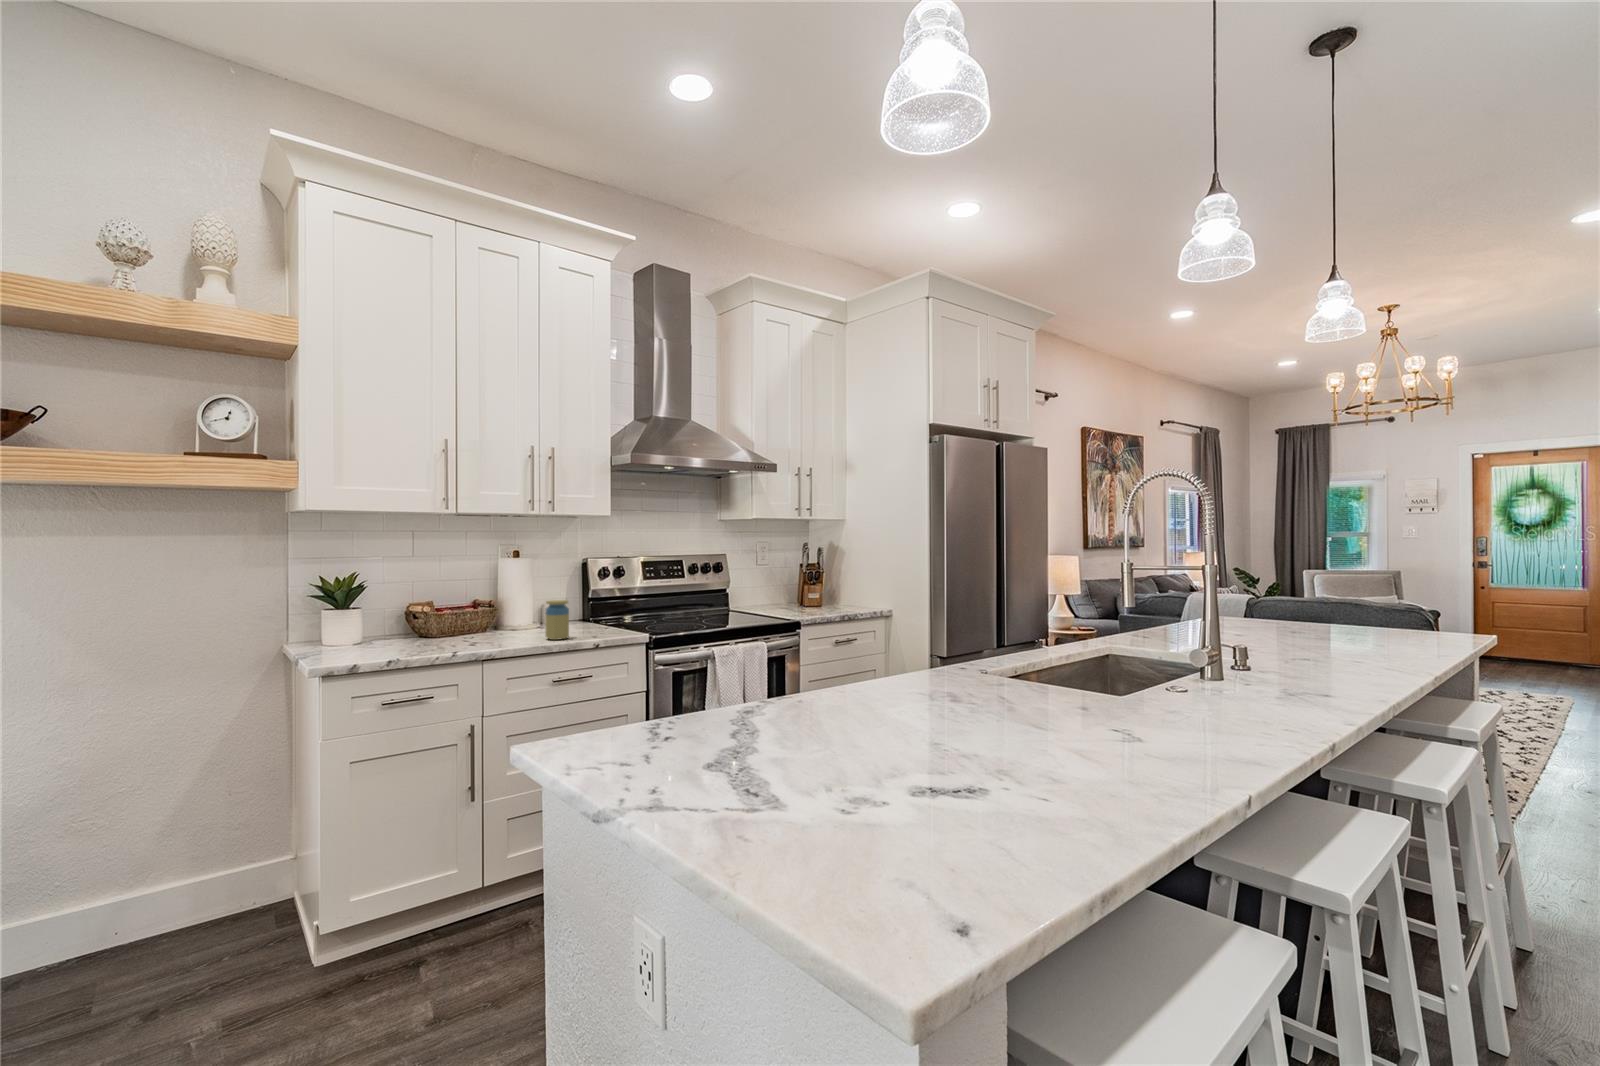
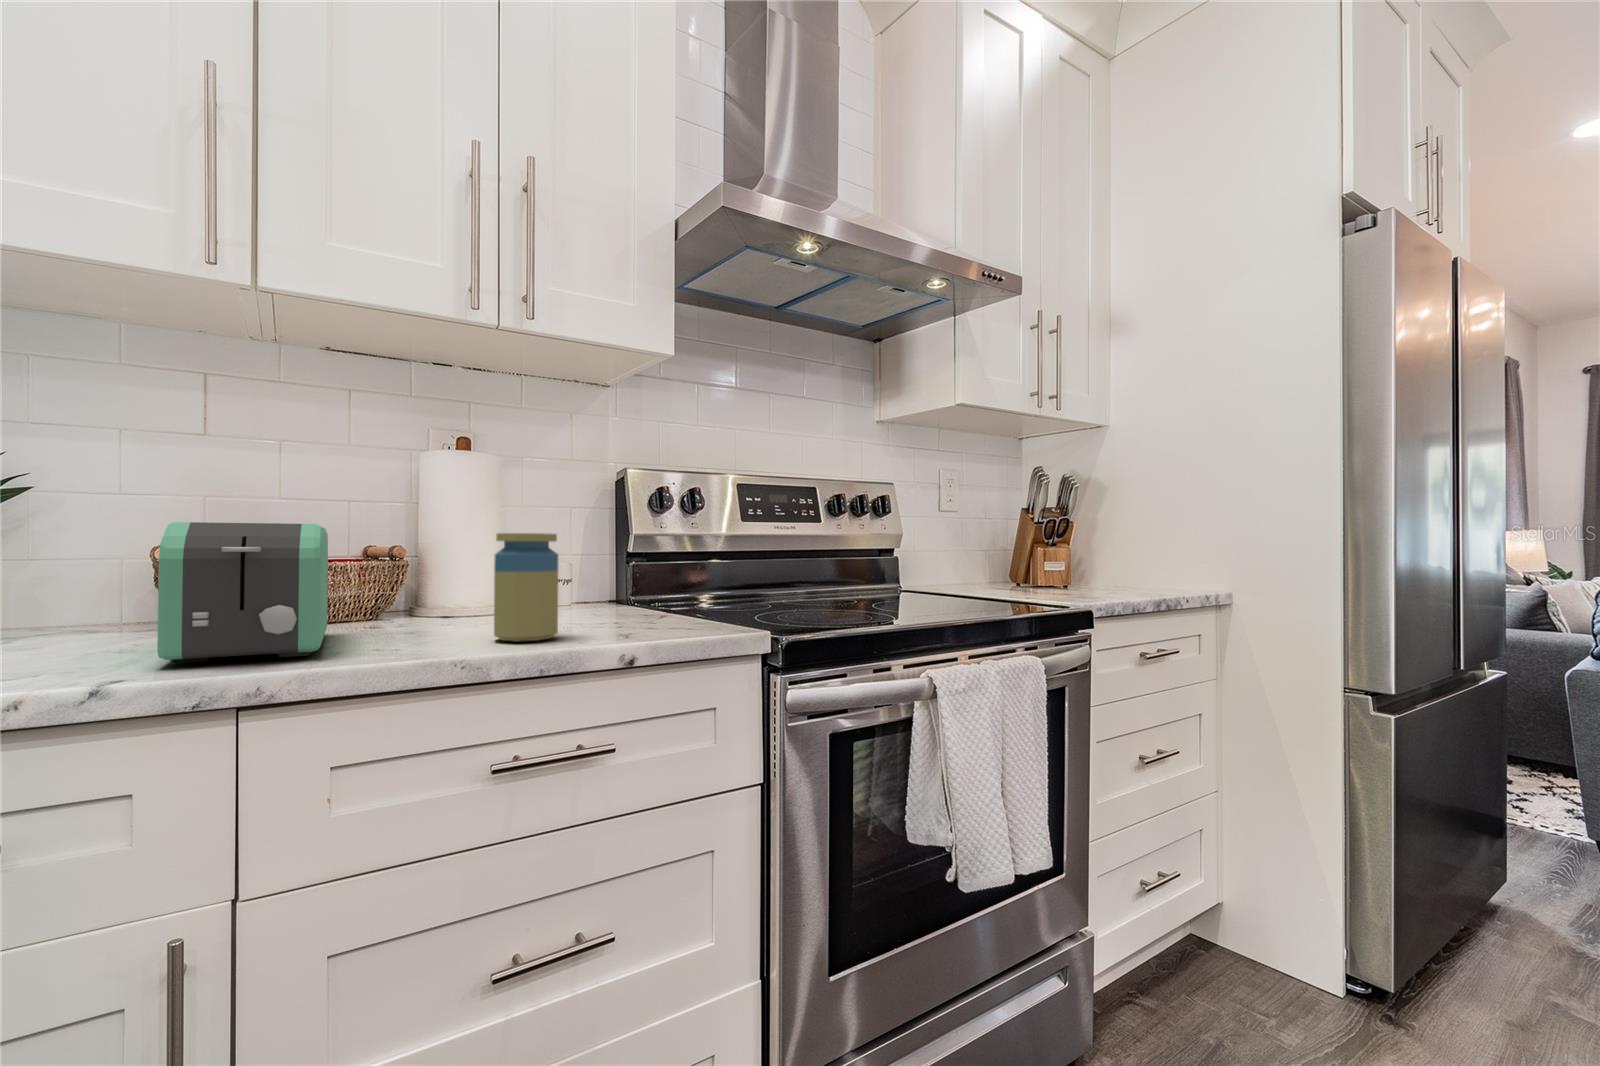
toaster: none [439,599,495,648] -> present [157,522,328,663]

